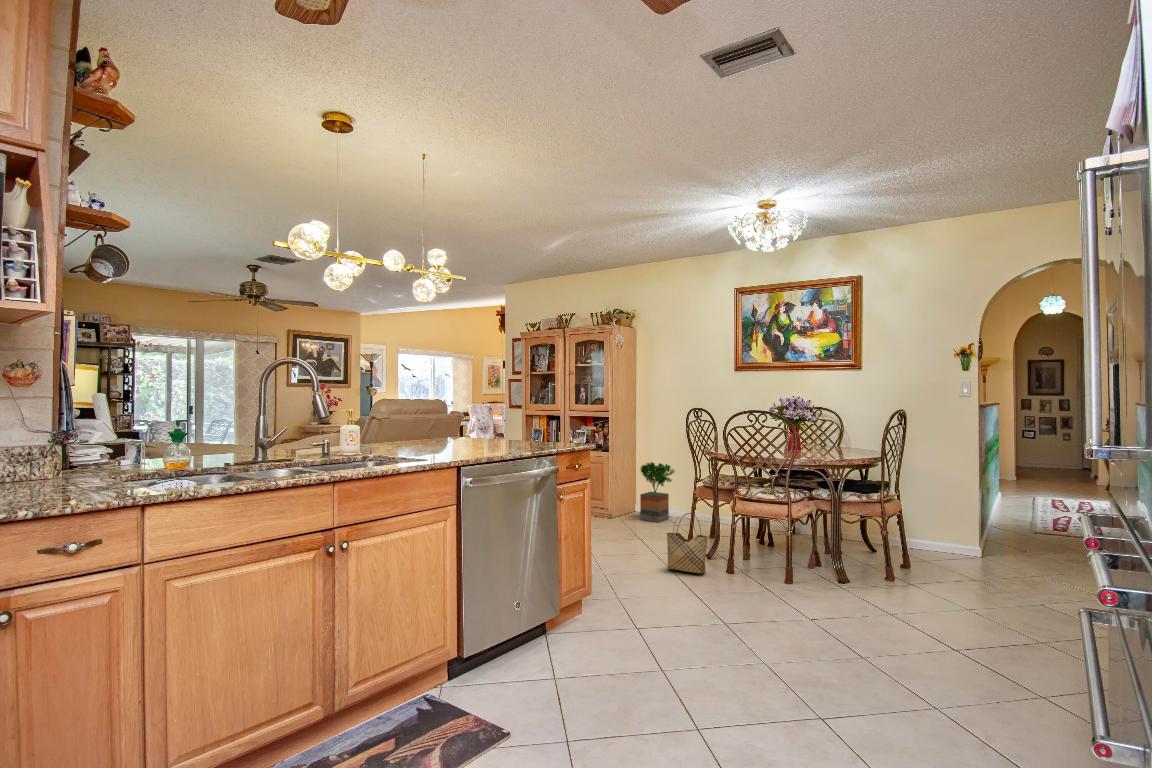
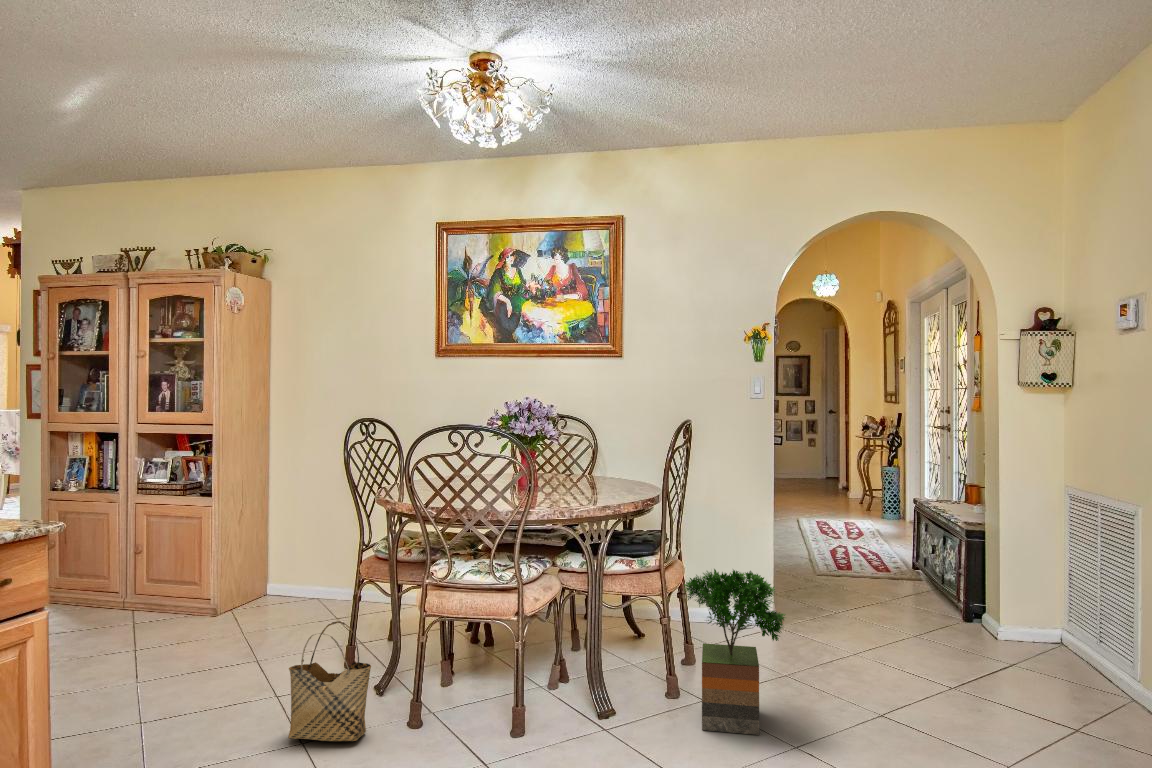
potted tree: present [640,462,674,522] -> present [684,569,785,735]

